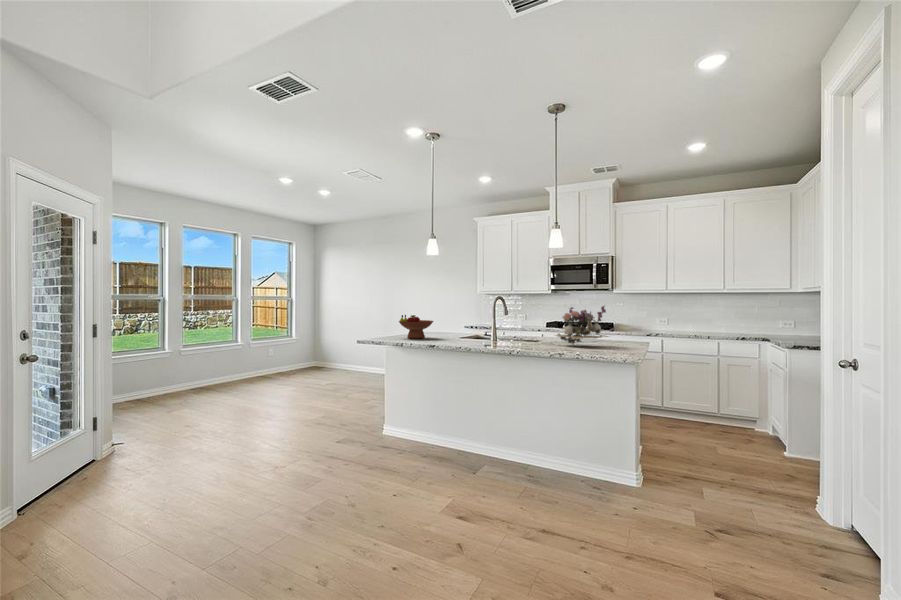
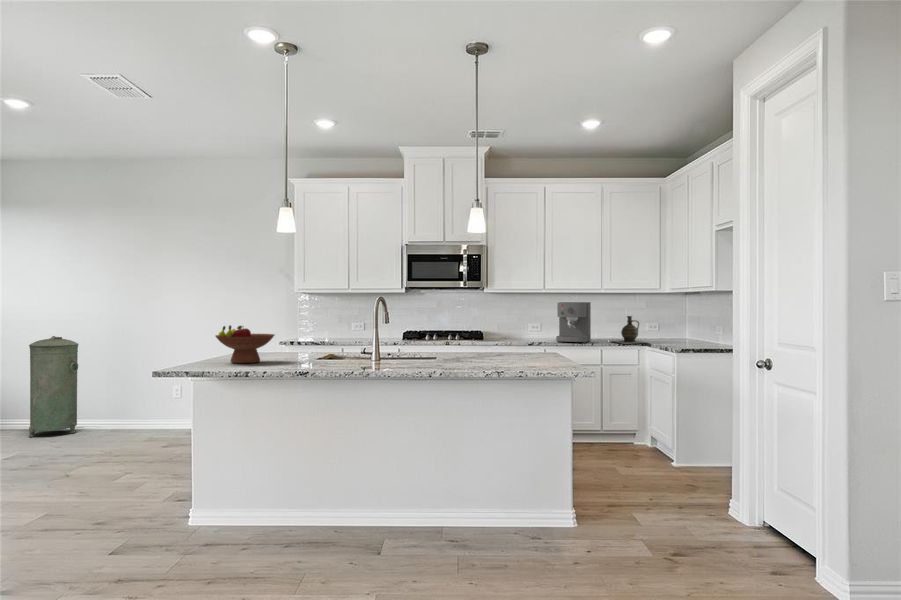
coffee maker: none [674,300,711,336] -> present [556,302,591,343]
flower arrangement: present [556,306,608,344] -> none [461,308,529,361]
ceramic jug: none [728,313,772,338] -> present [612,316,646,344]
trash can: none [345,319,369,374] -> present [29,336,78,437]

